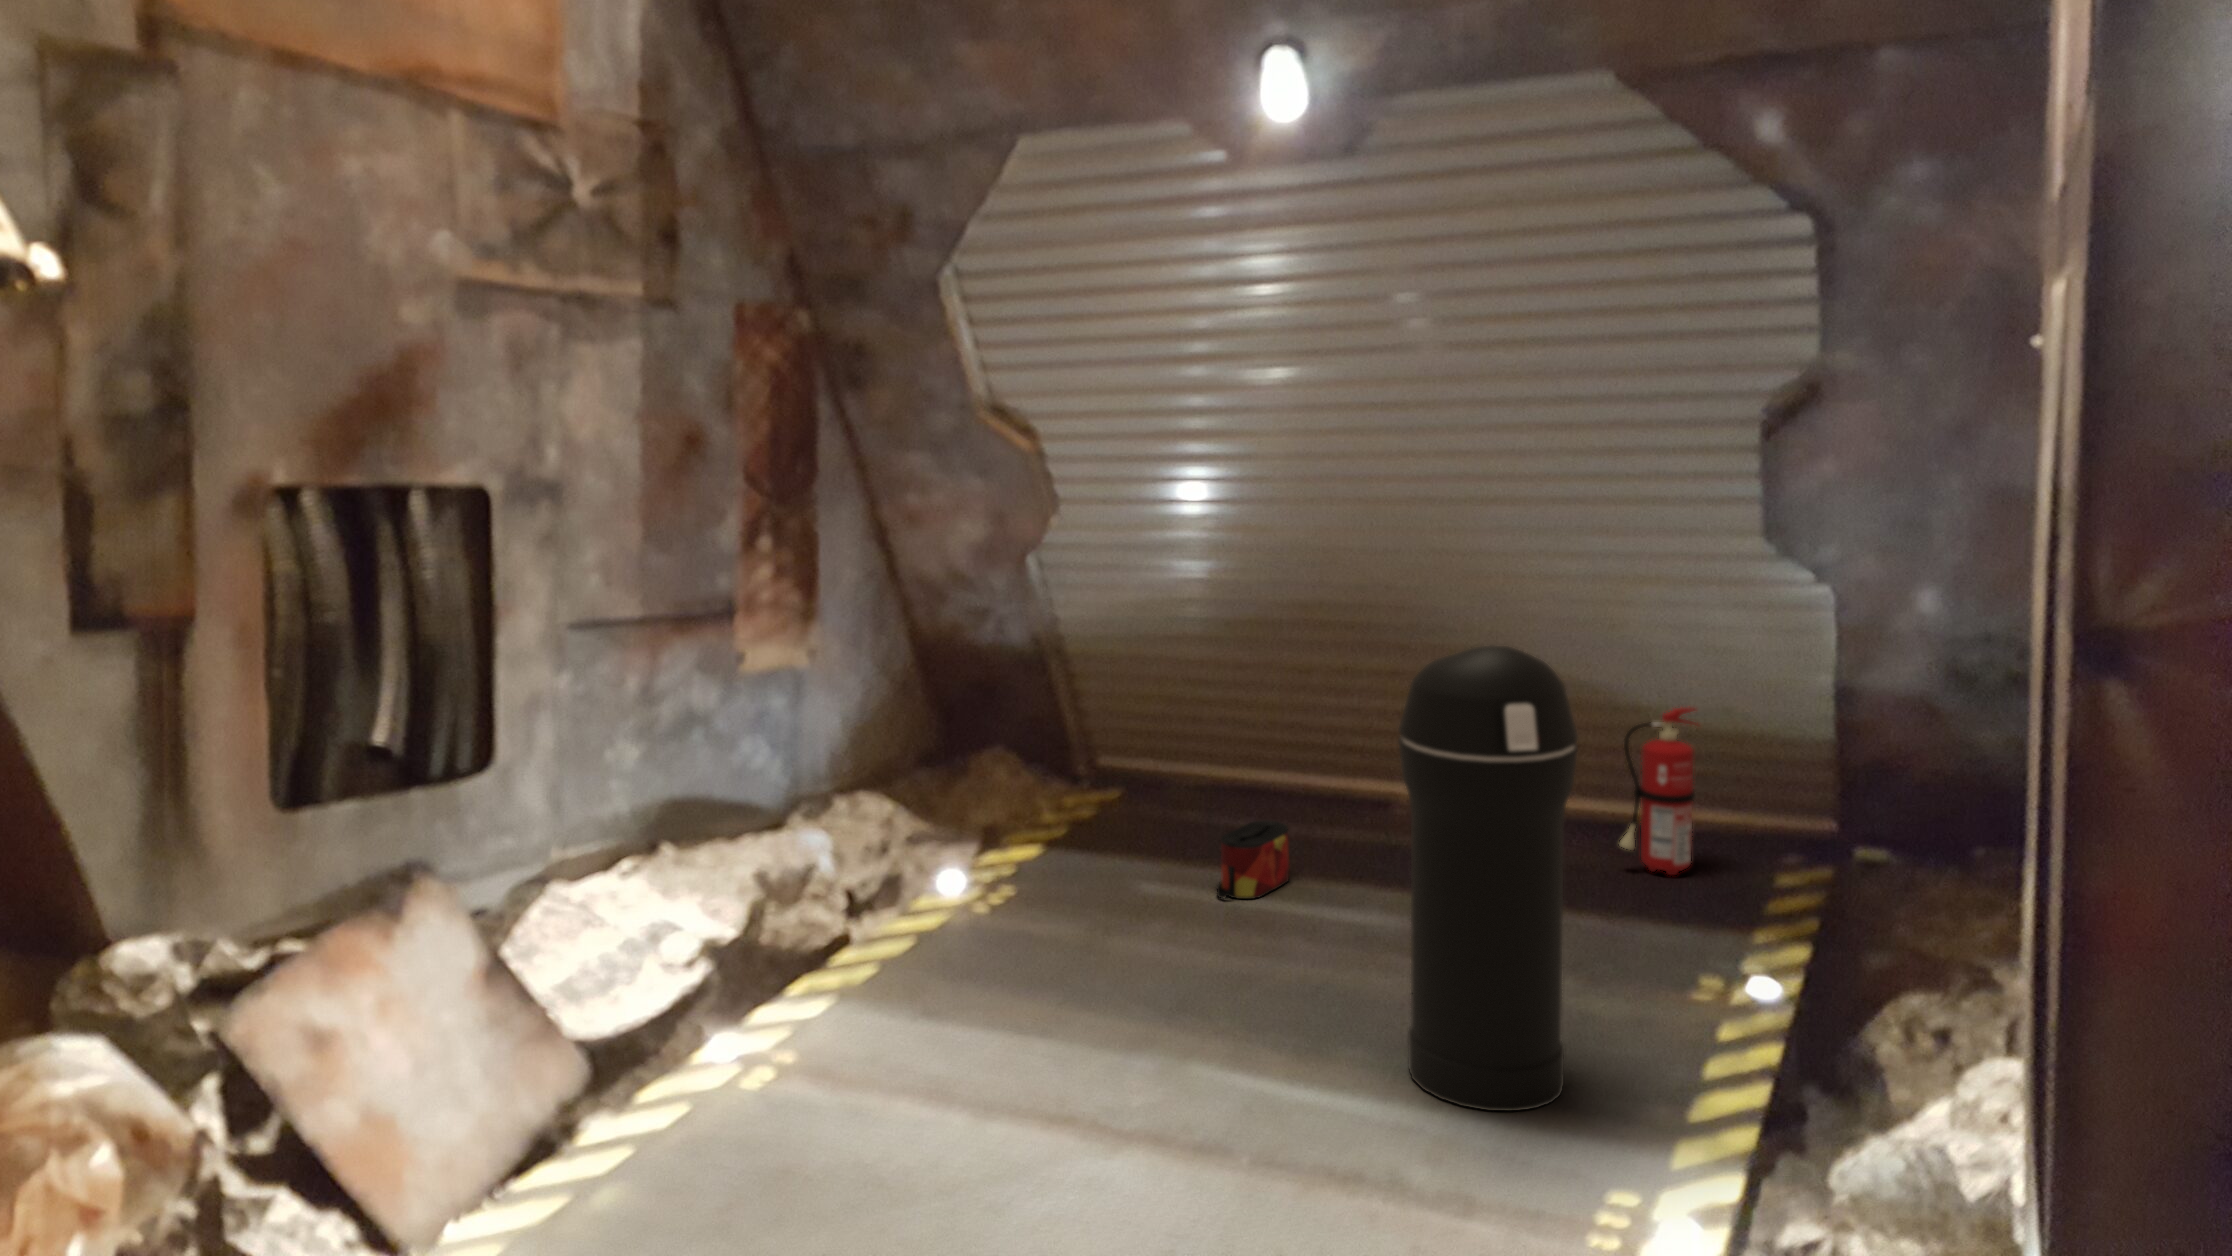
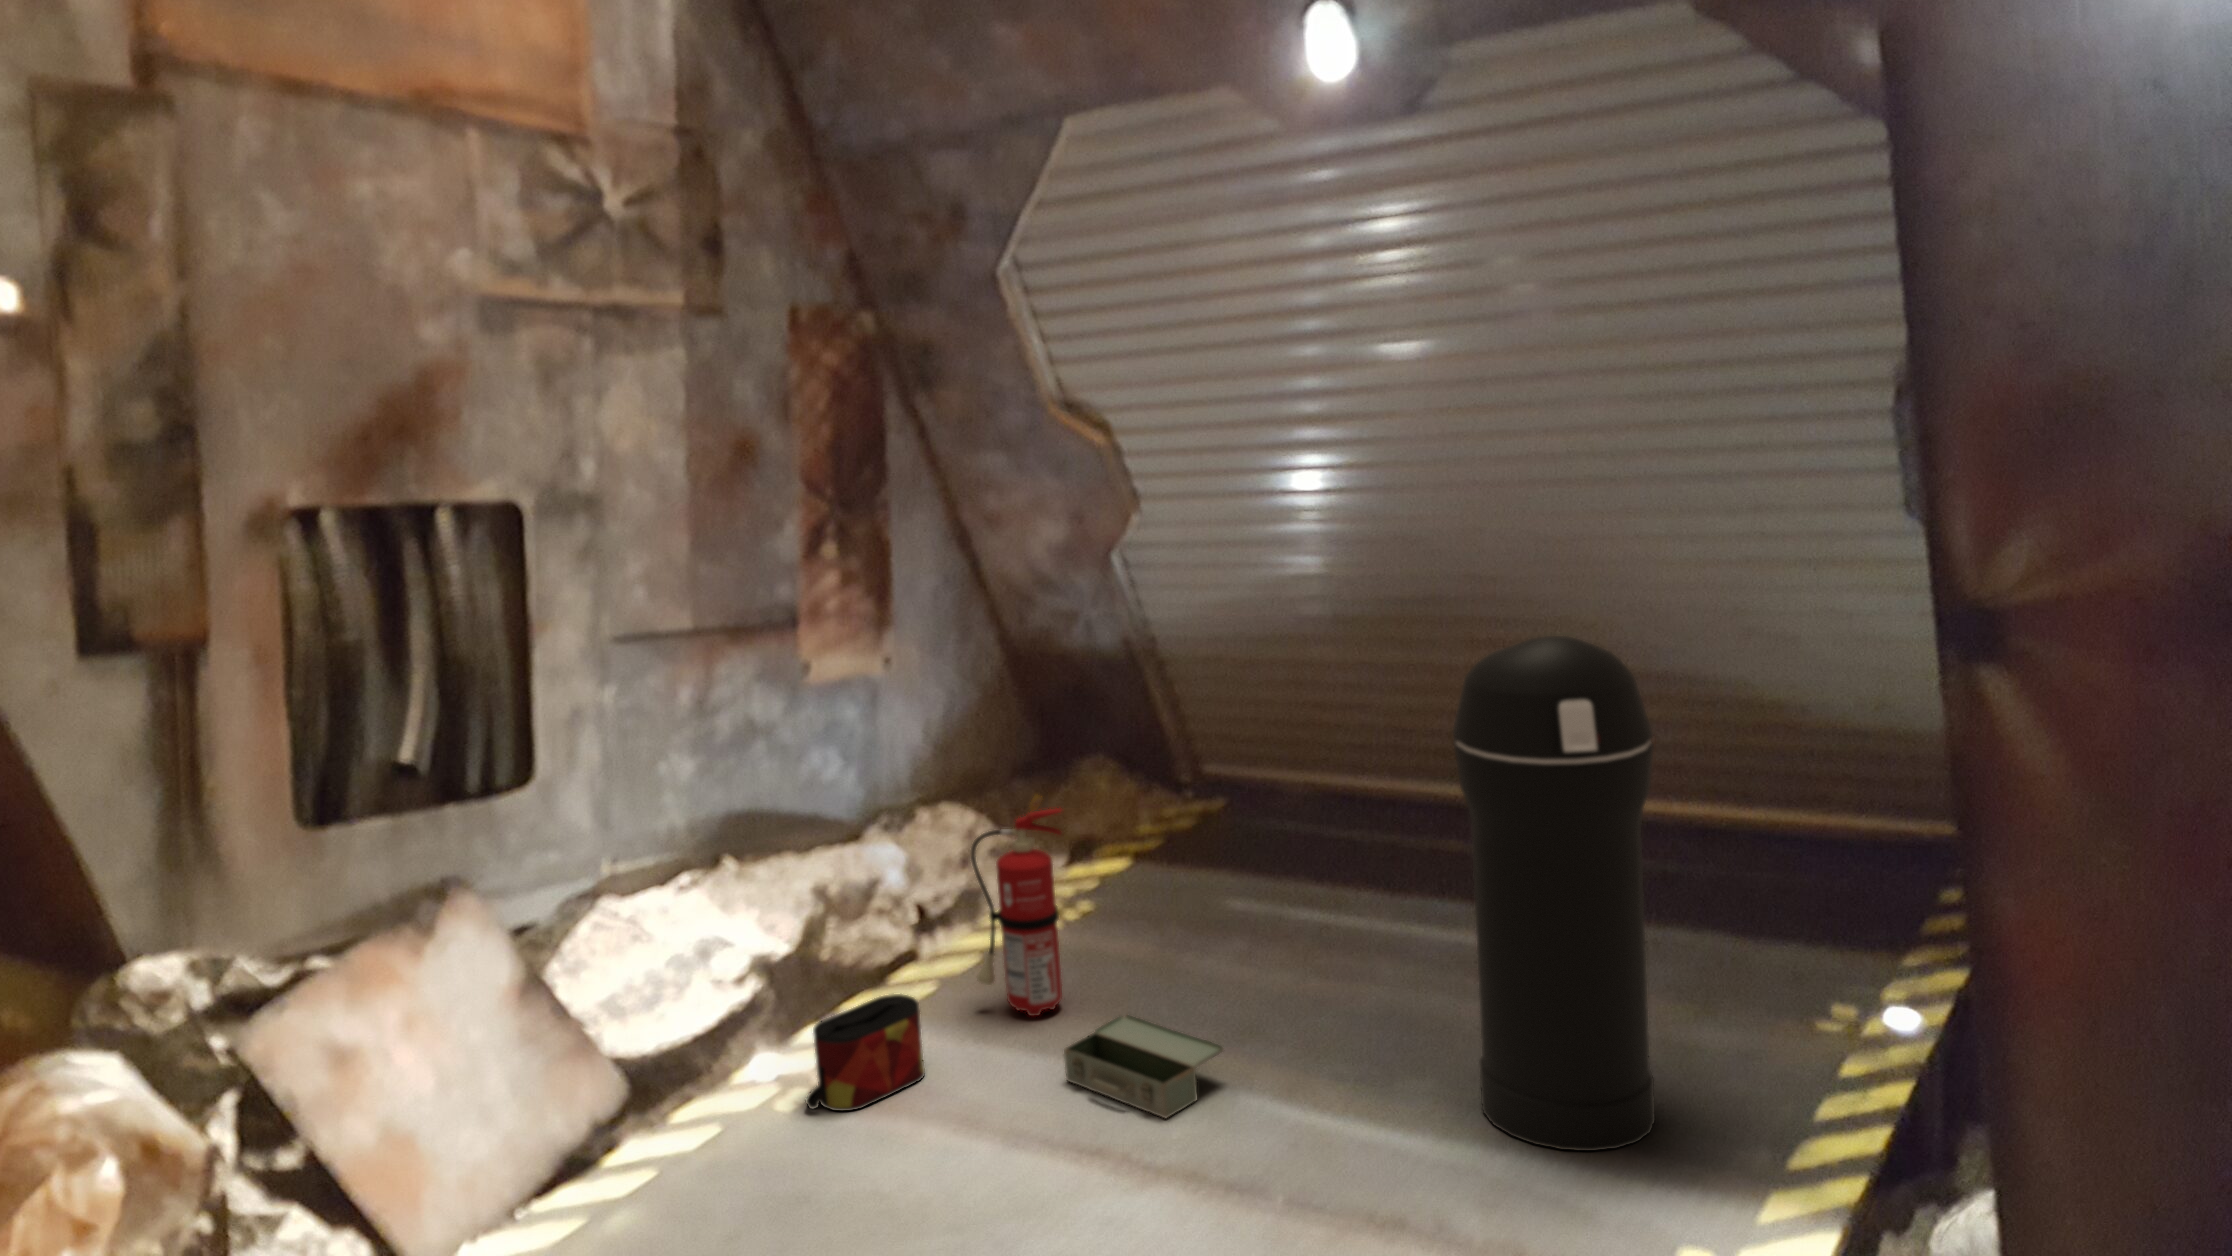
fire extinguisher: present [1620,707,1695,875] -> present [971,795,1062,1016]
bag: present [1217,820,1289,899] -> present [806,994,925,1111]
toolbox: none [1022,993,1173,1089] -> present [1064,1015,1223,1118]

